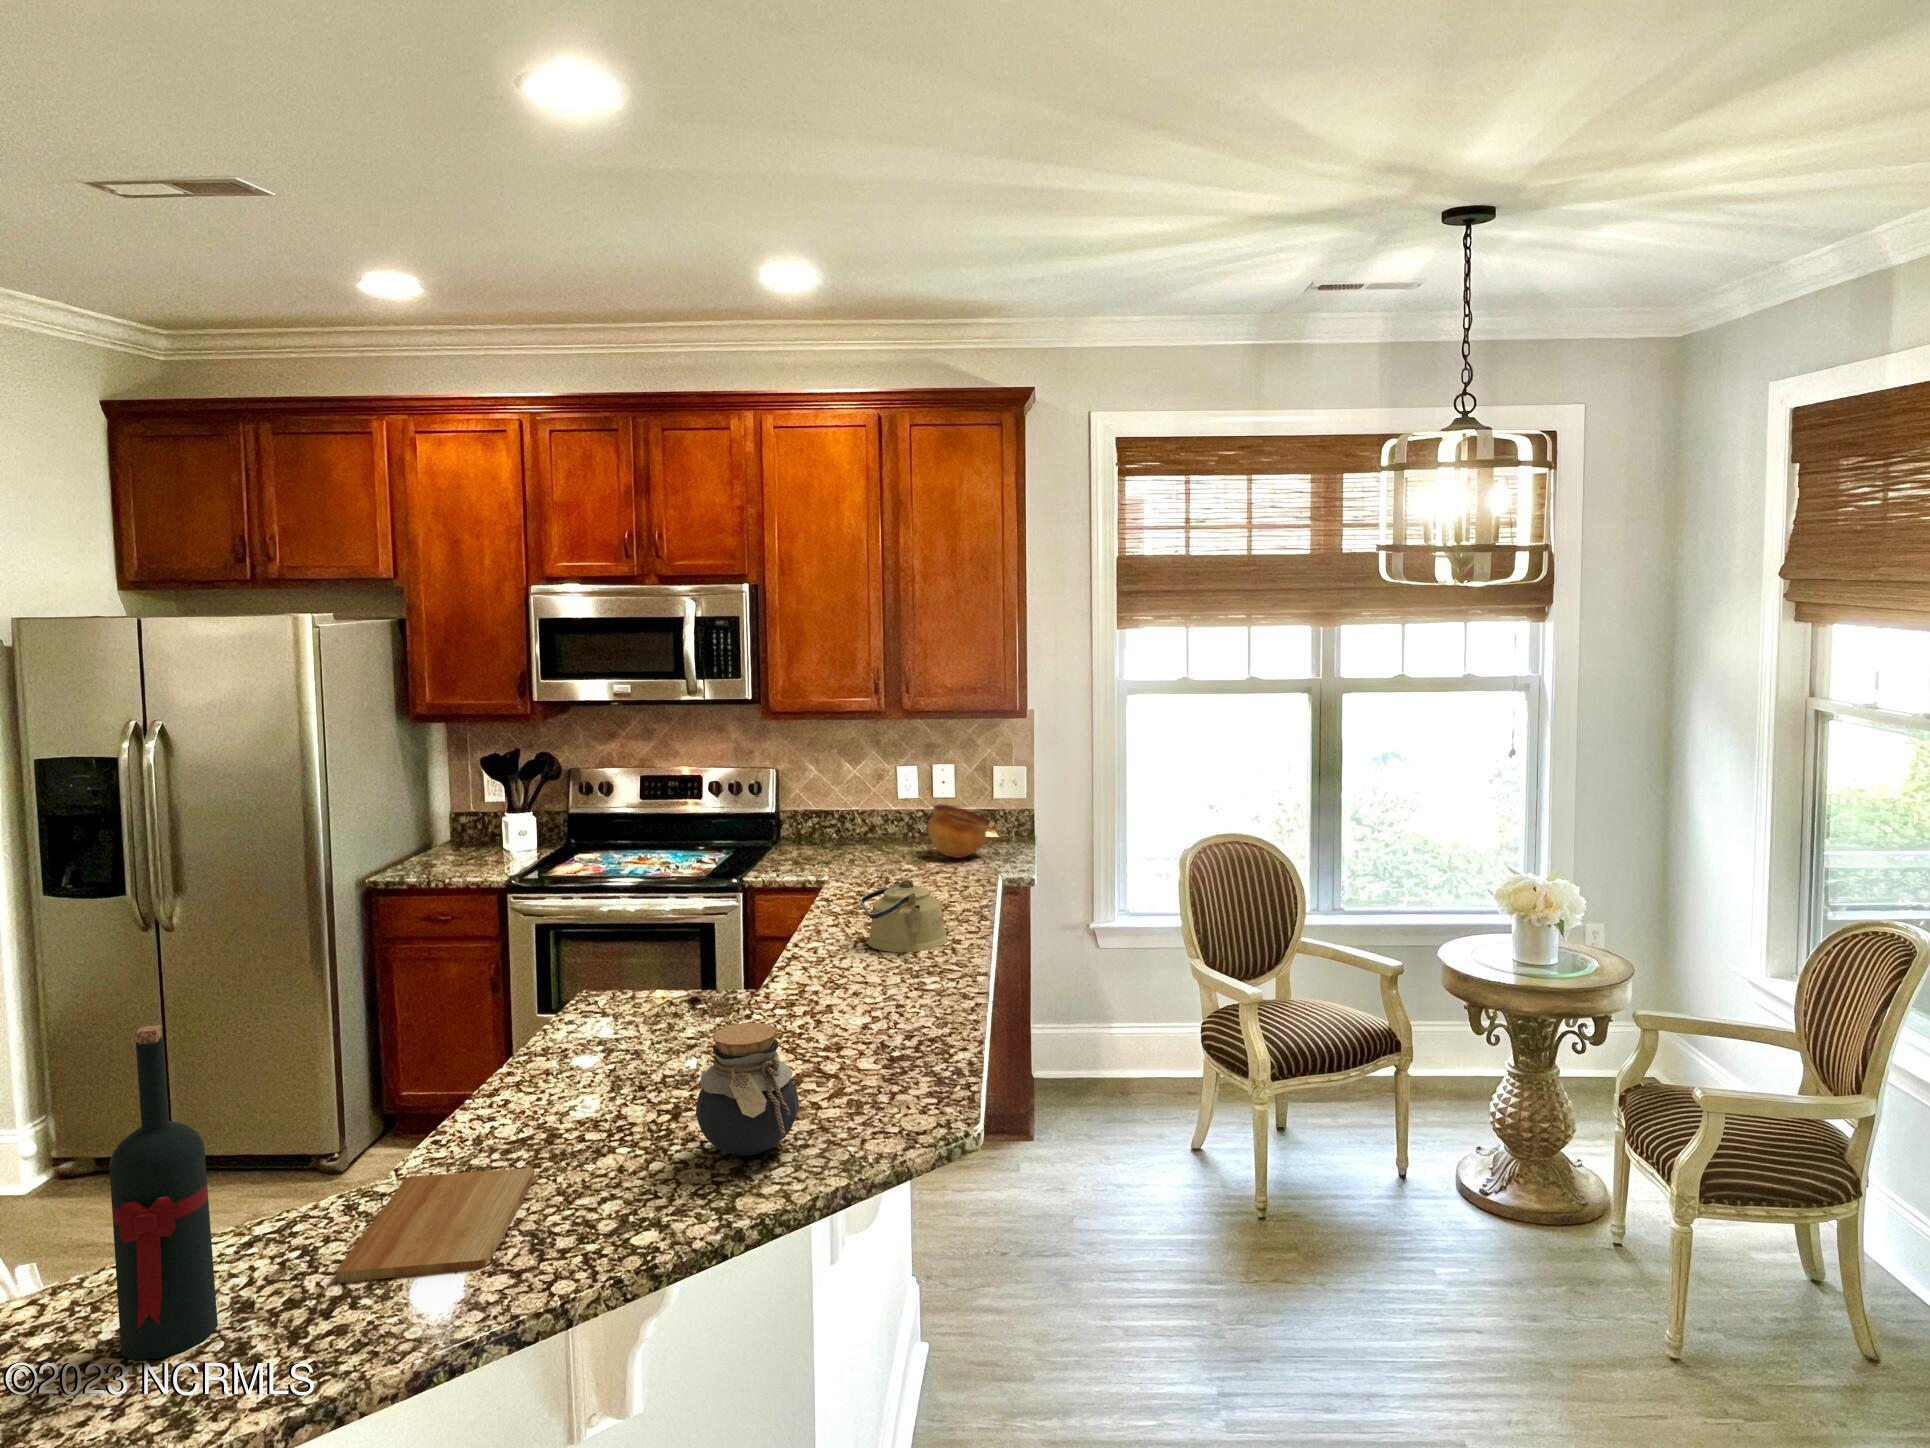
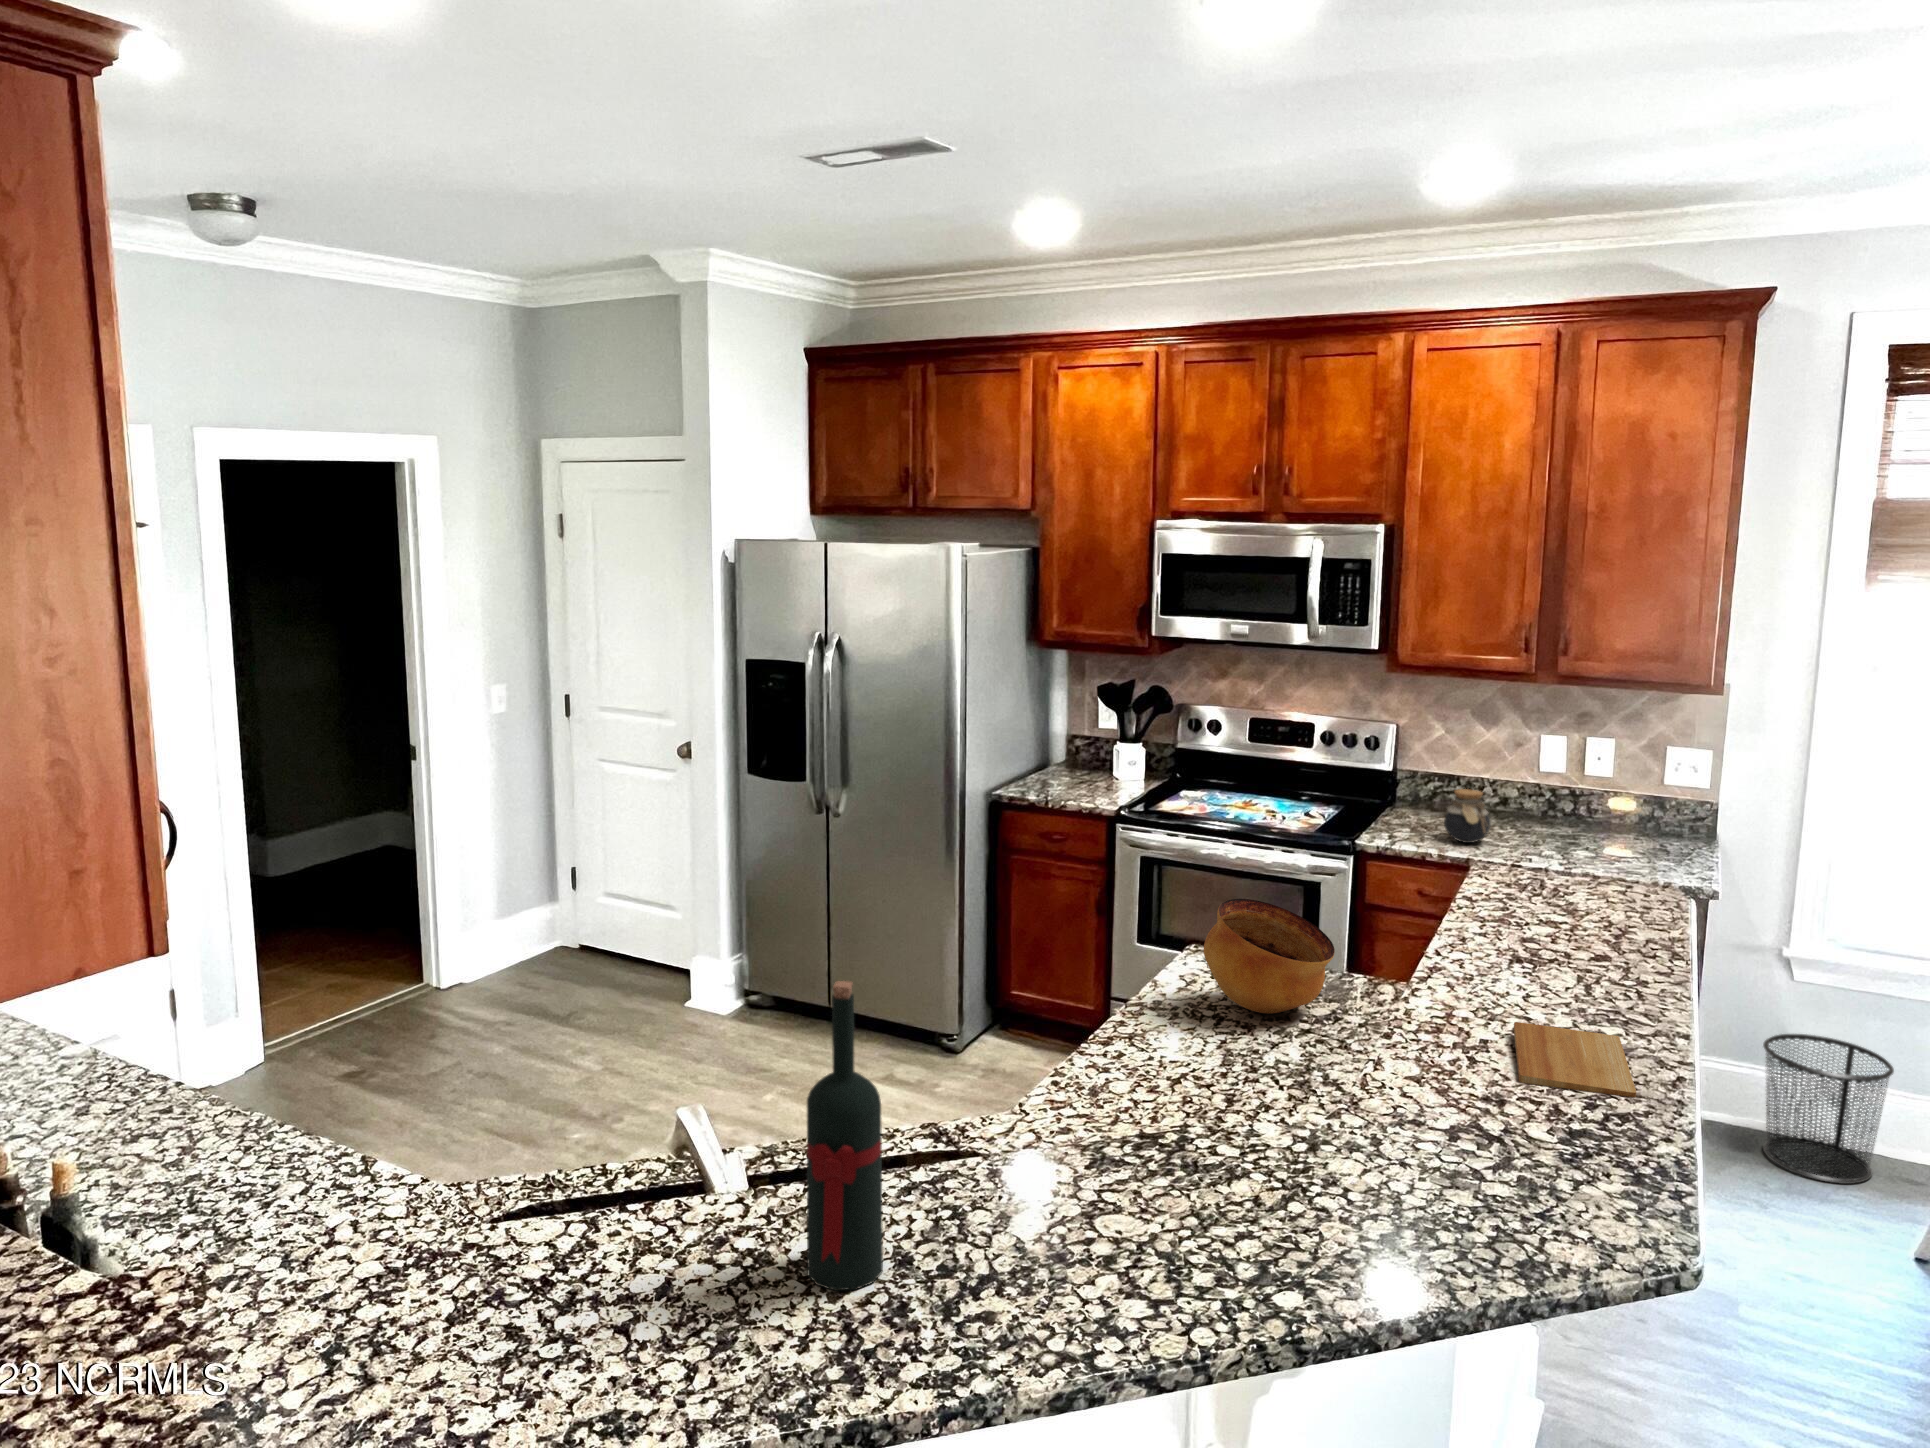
bowl: present [927,804,990,858] -> present [1204,899,1335,1014]
kettle: present [860,879,948,952] -> none [1515,893,1629,983]
trash can: none [1069,982,1153,1094] -> present [1763,1034,1894,1184]
jar: present [696,1023,799,1156] -> present [1444,789,1490,843]
cutting board: present [336,1168,535,1283] -> present [1514,1022,1636,1097]

